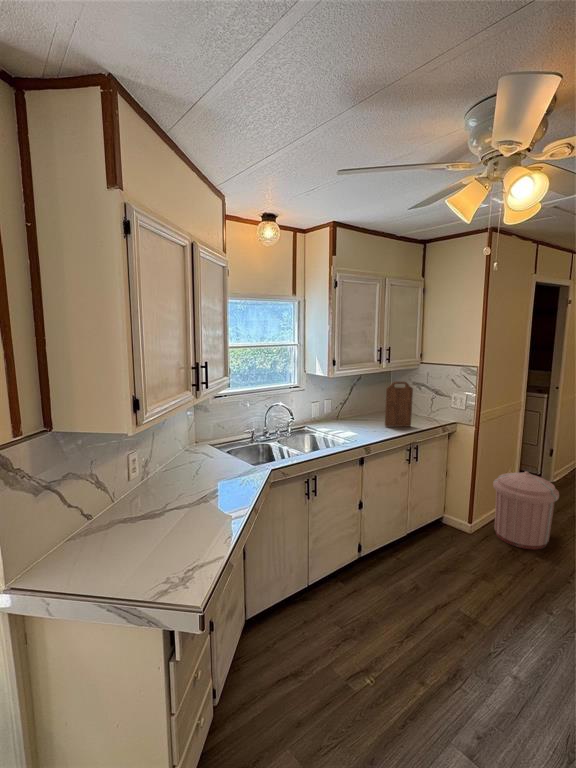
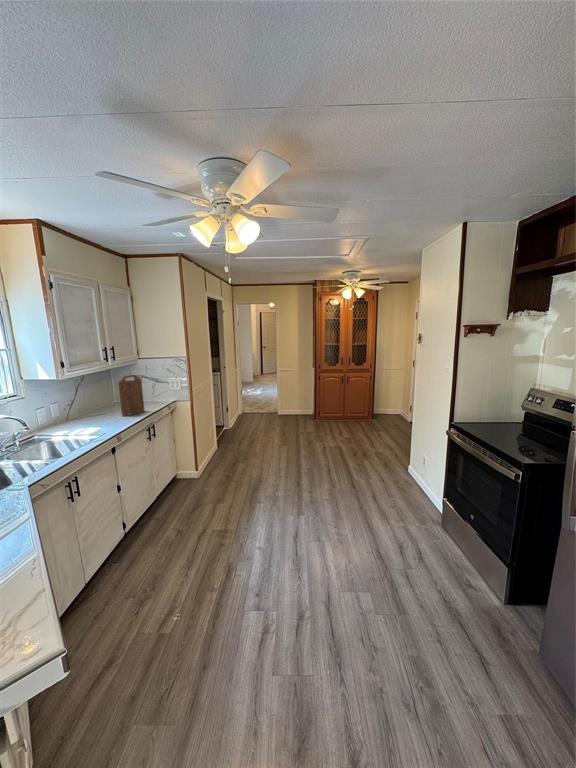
trash can: present [493,471,559,550] -> none [206,424,245,474]

